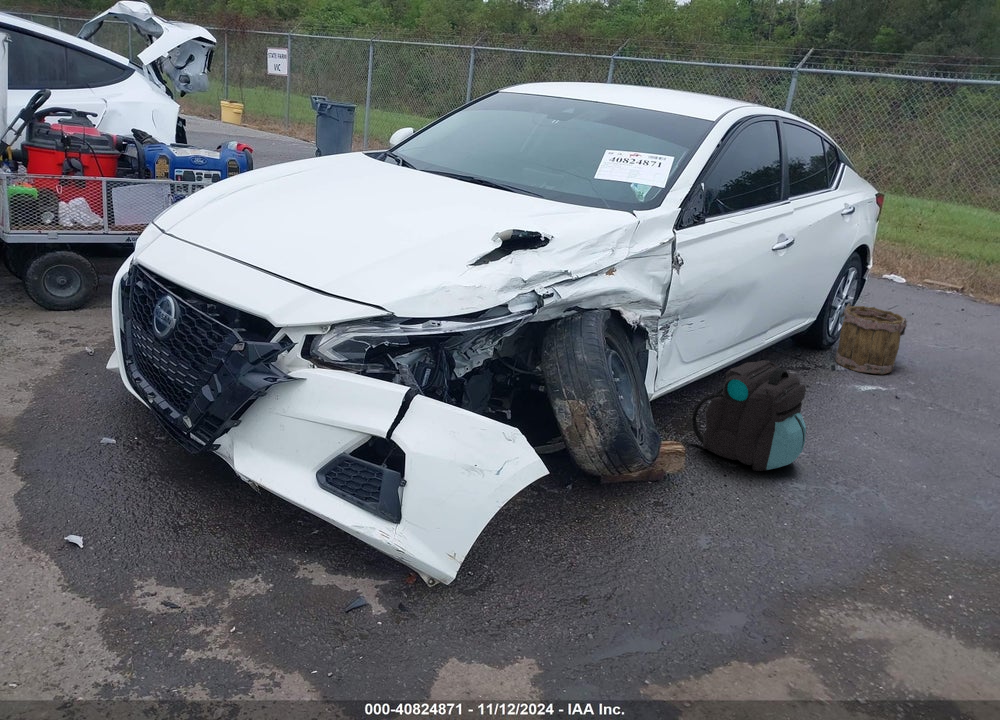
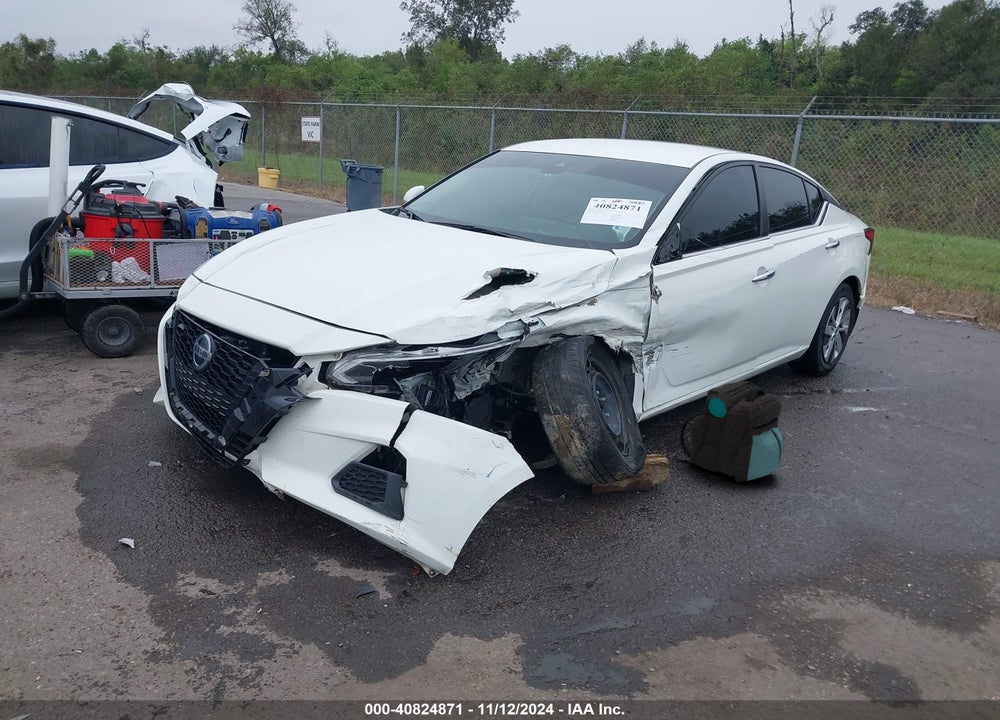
bucket: present [836,304,907,374] -> none [827,332,892,397]

